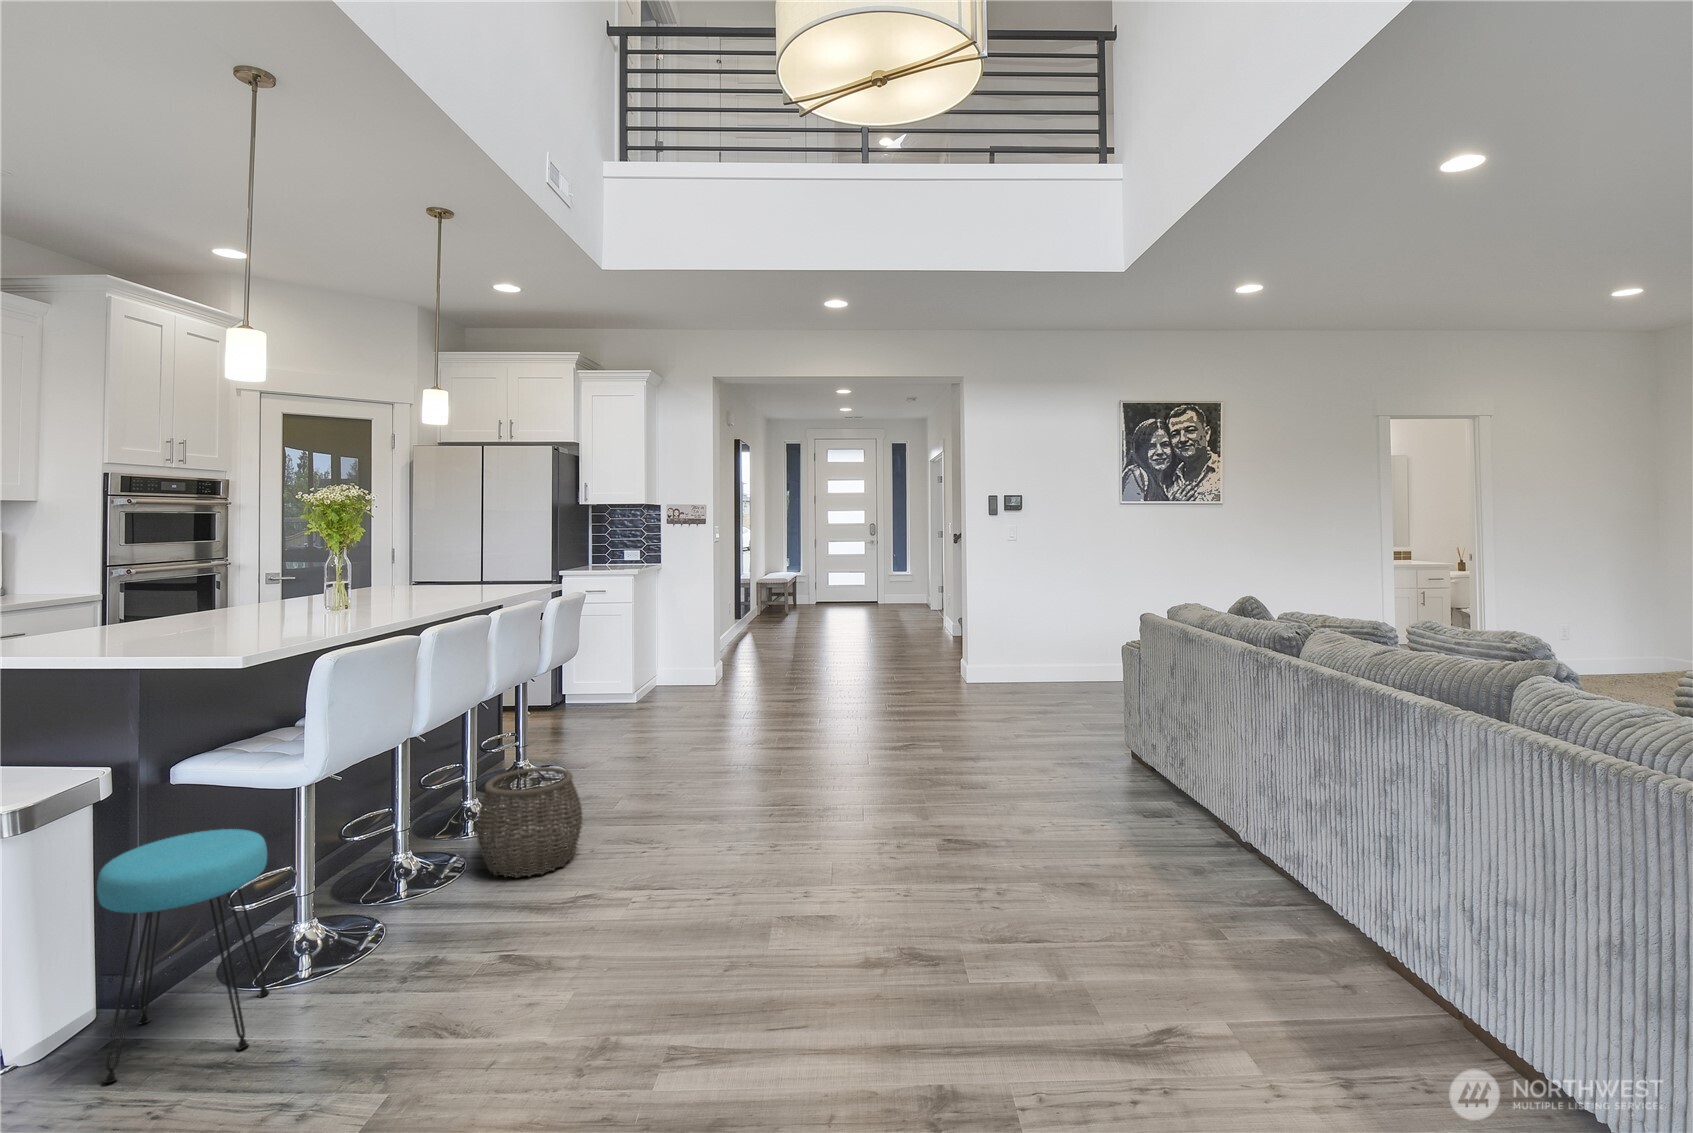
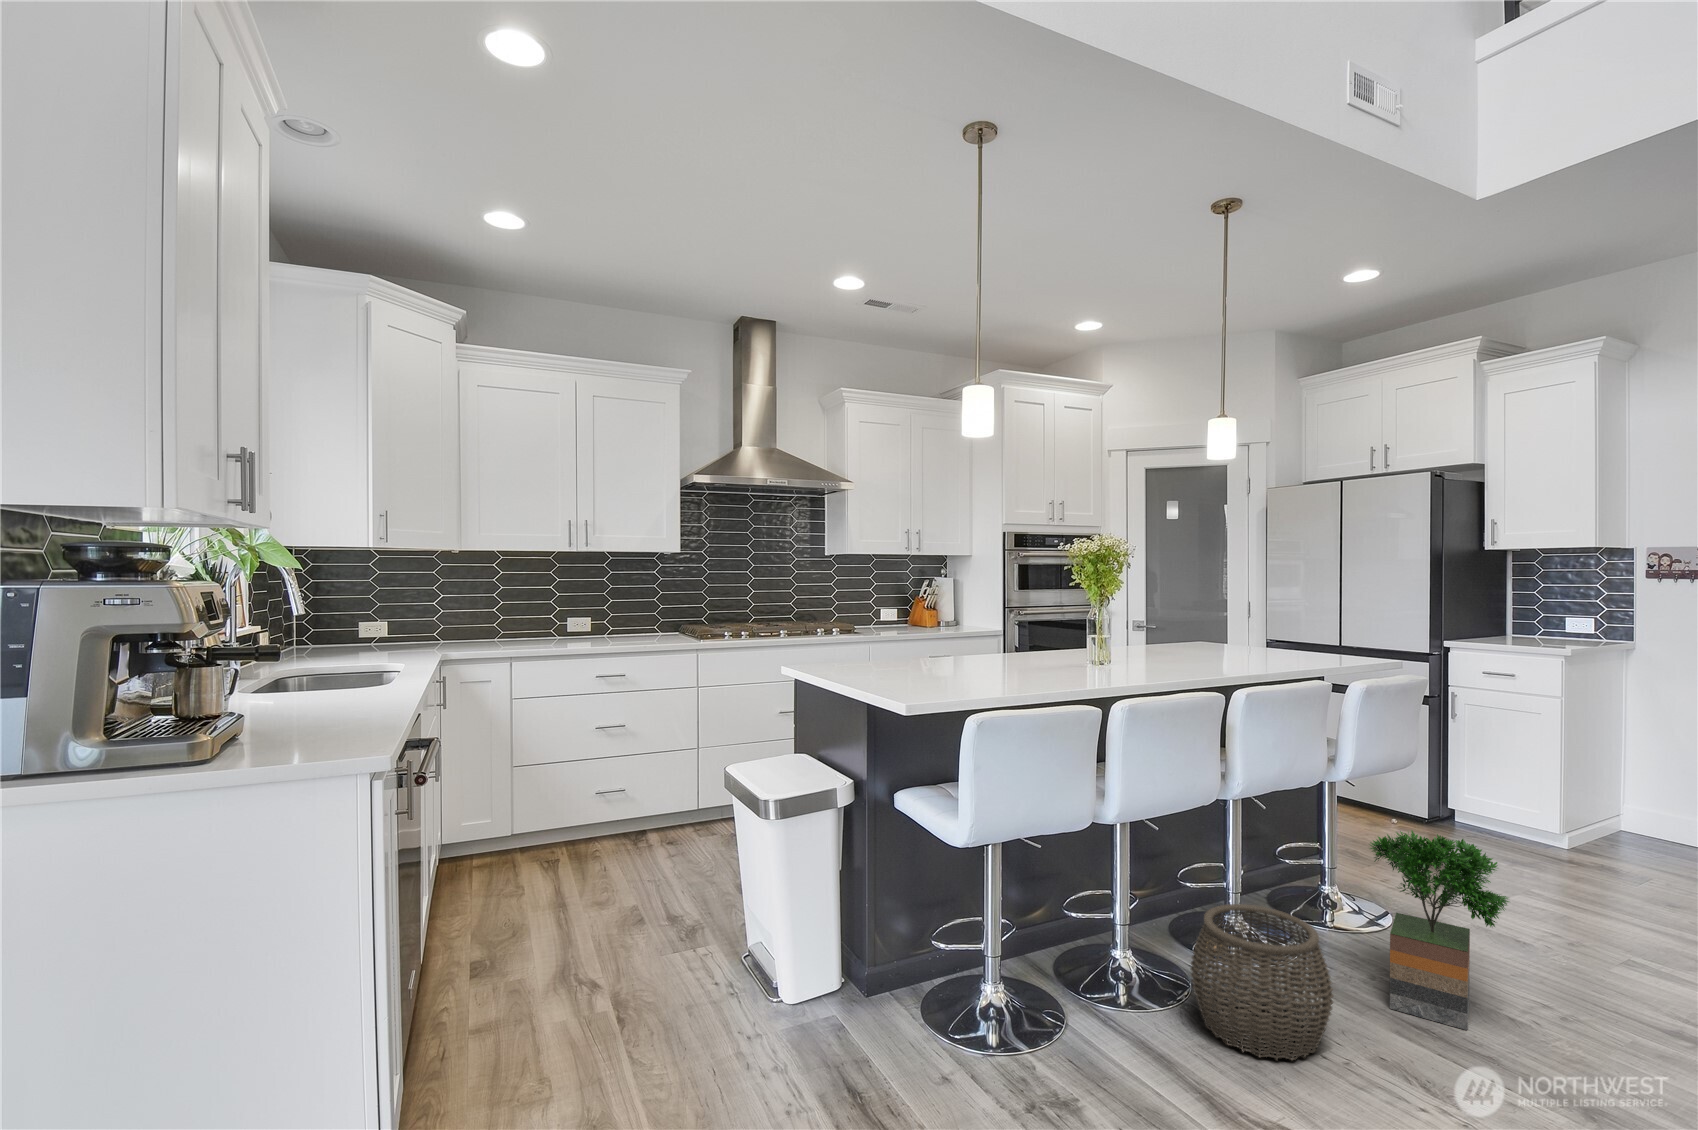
potted tree: none [576,688,662,816] -> present [1370,831,1509,1030]
stool: present [97,829,269,1083] -> none [825,868,953,1087]

